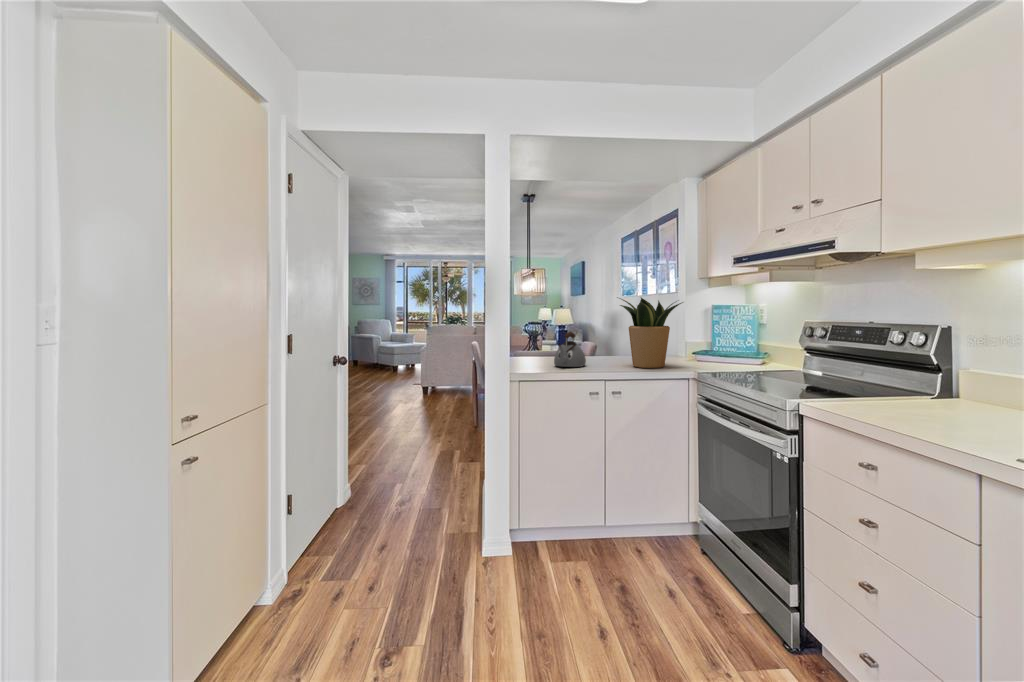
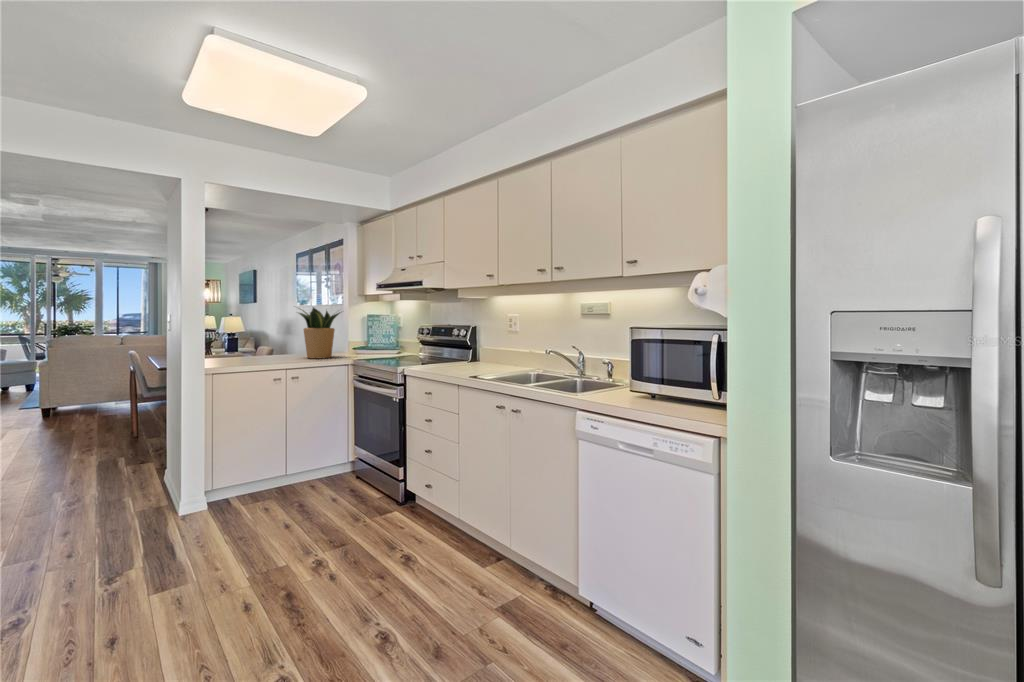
kettle: present [554,332,586,367] -> none [240,332,268,360]

